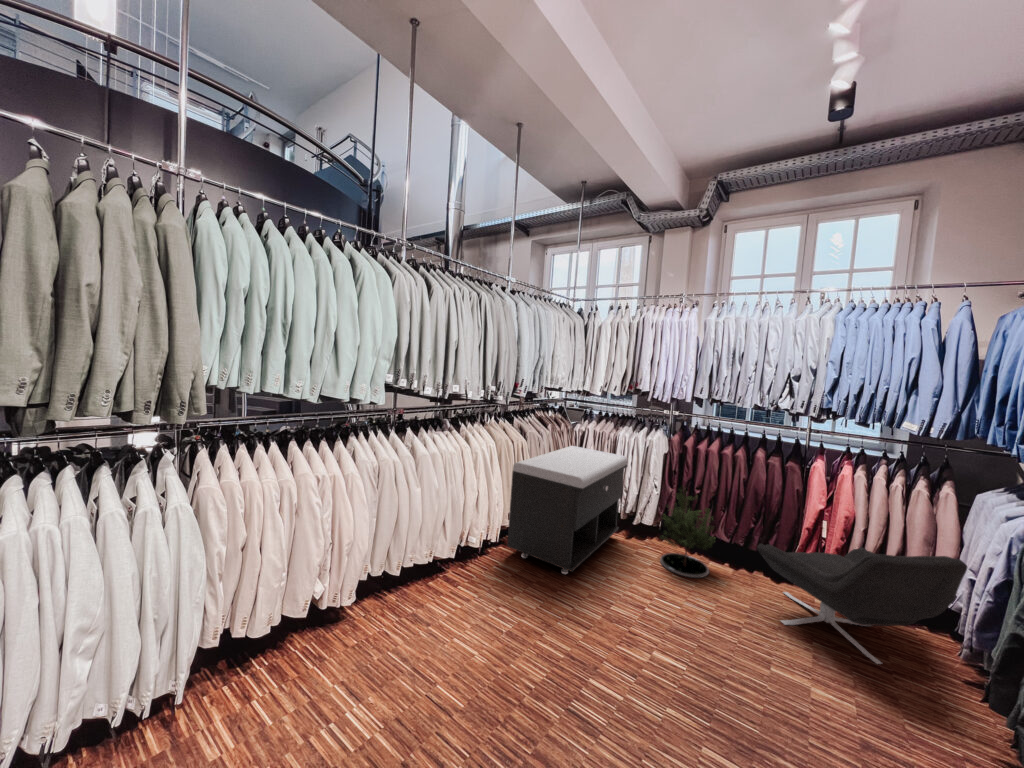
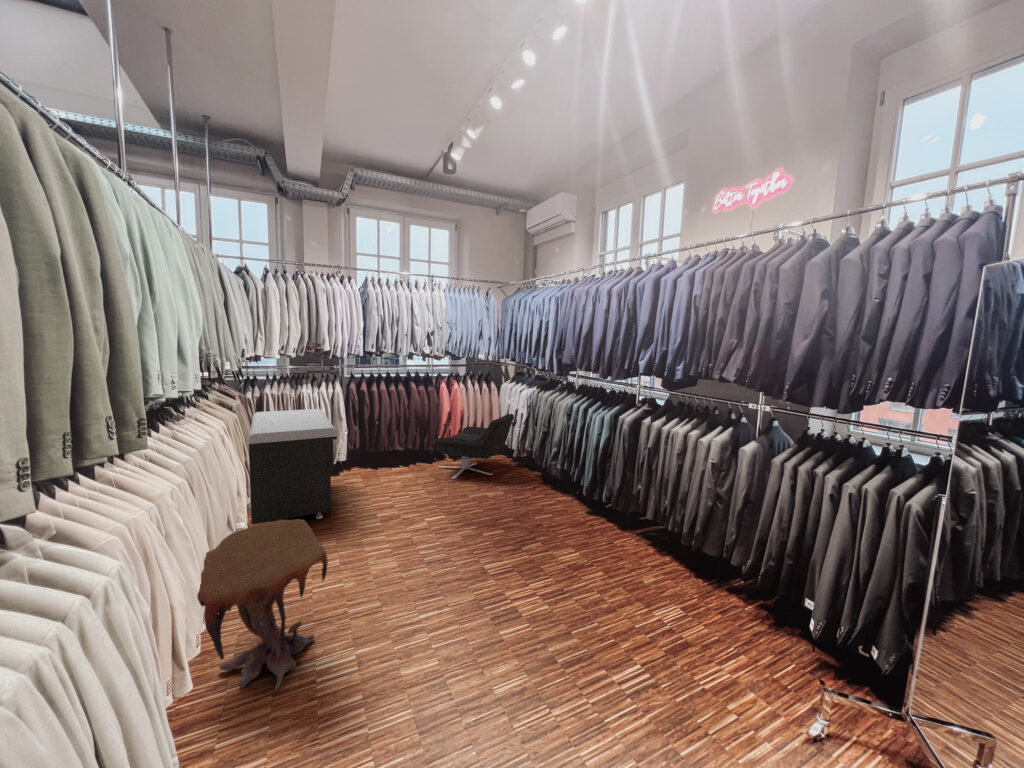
potted tree: present [660,489,715,578] -> none [363,418,403,484]
side table: none [282,538,425,699] -> present [197,519,328,690]

